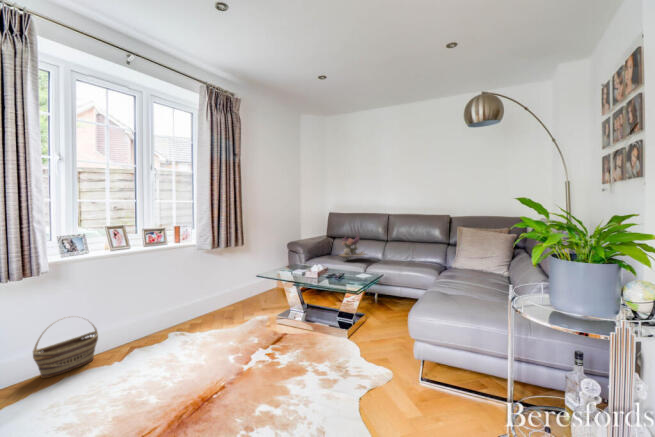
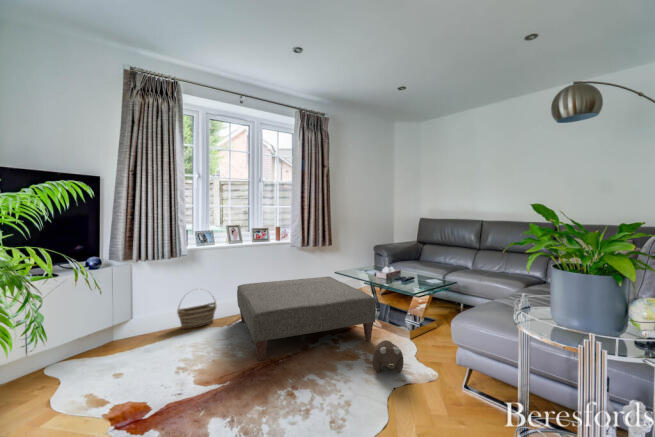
flower arrangement: present [340,234,366,259] -> none [421,239,453,266]
ottoman: none [130,281,315,403] -> present [237,277,376,361]
plush toy: none [326,347,360,384] -> present [373,340,404,372]

